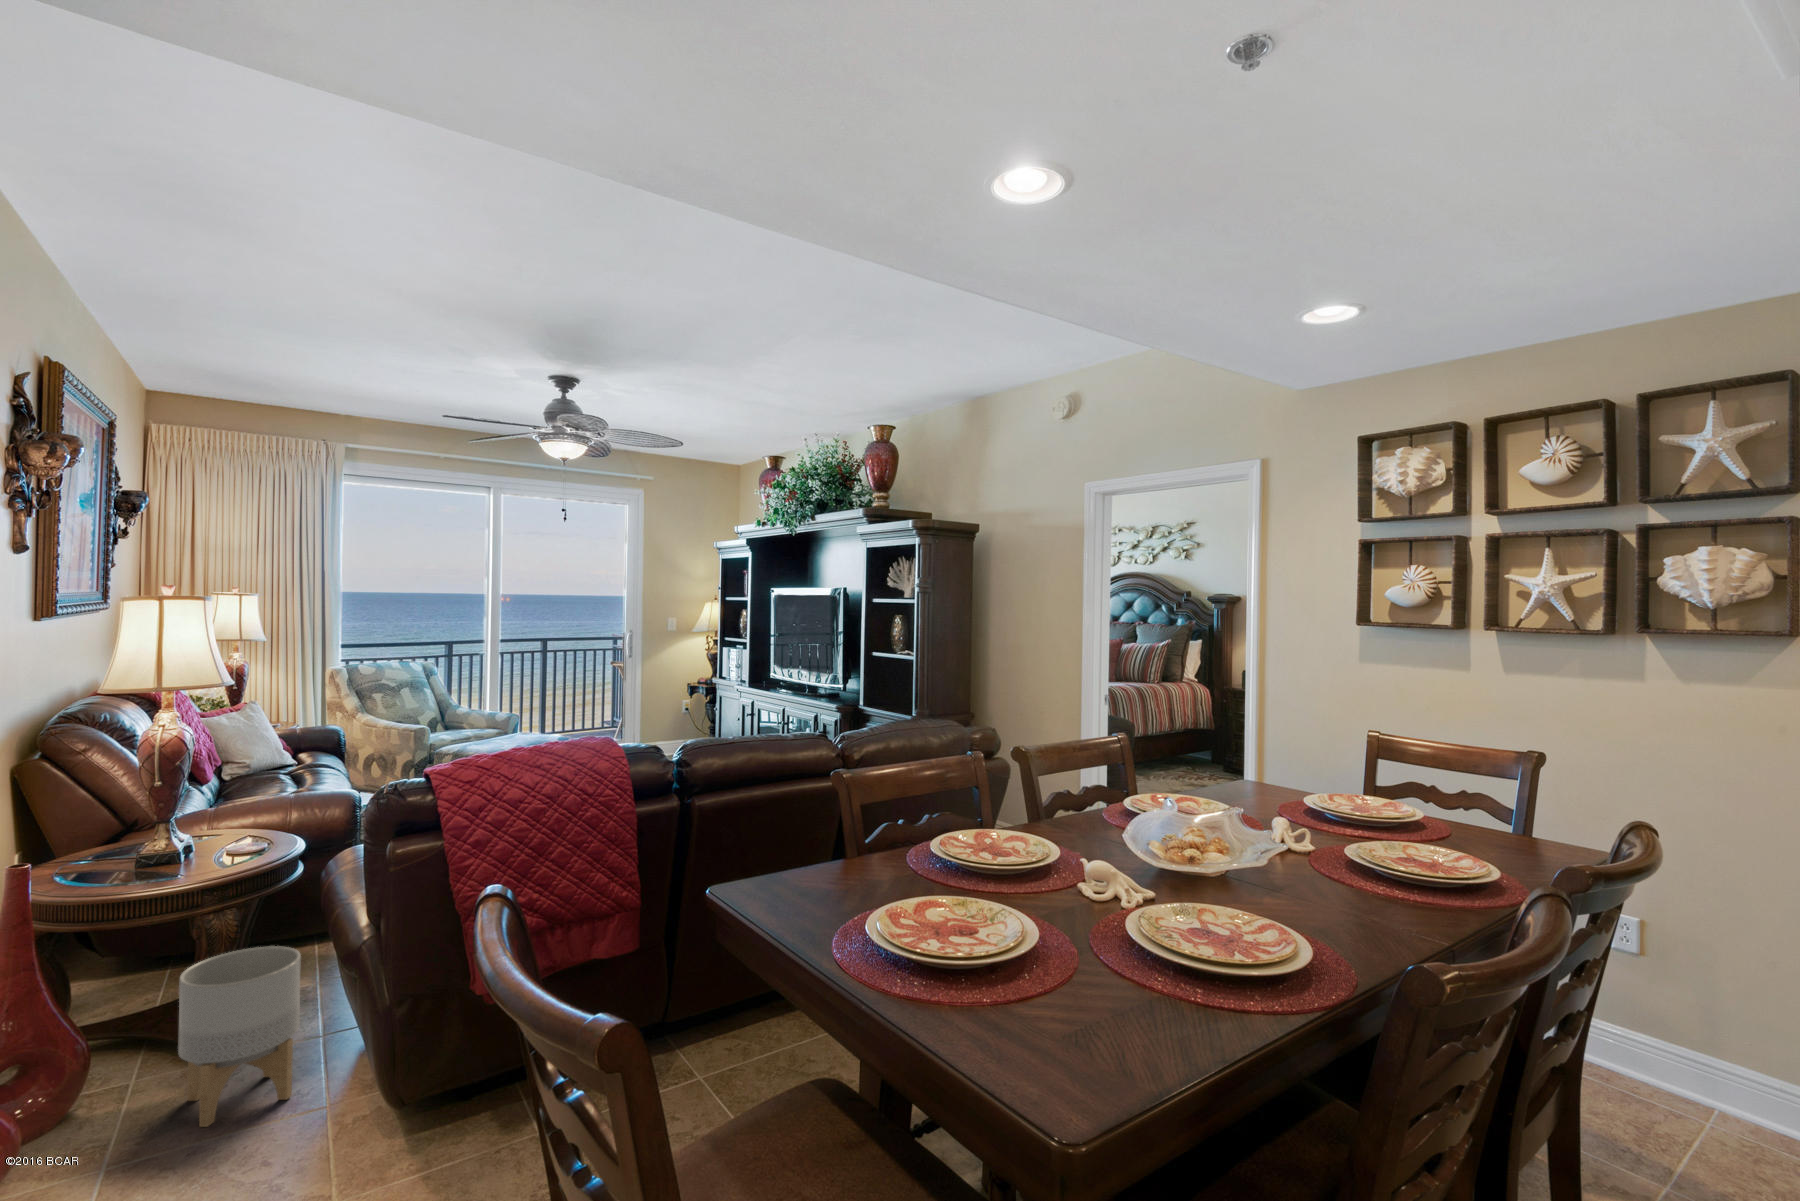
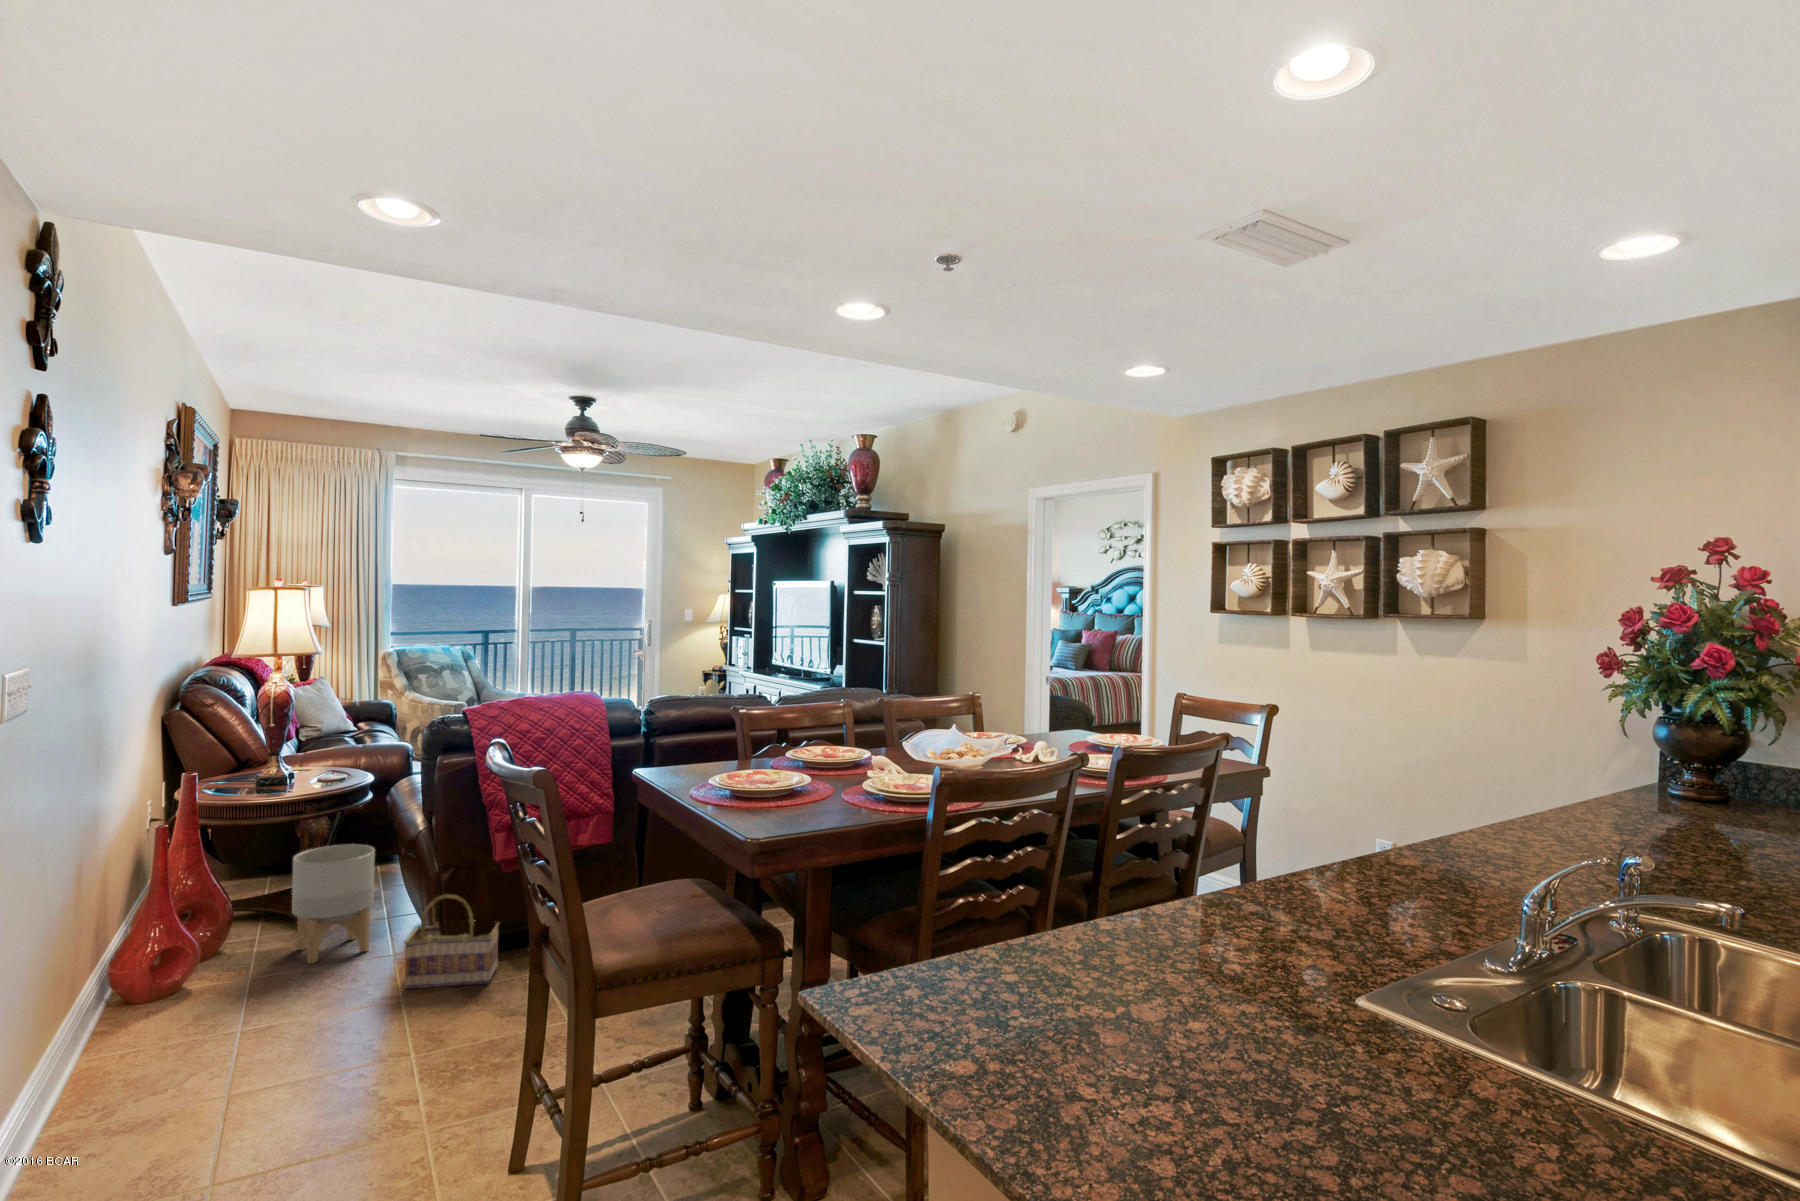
basket: none [338,1007,477,1173] -> present [404,894,499,989]

